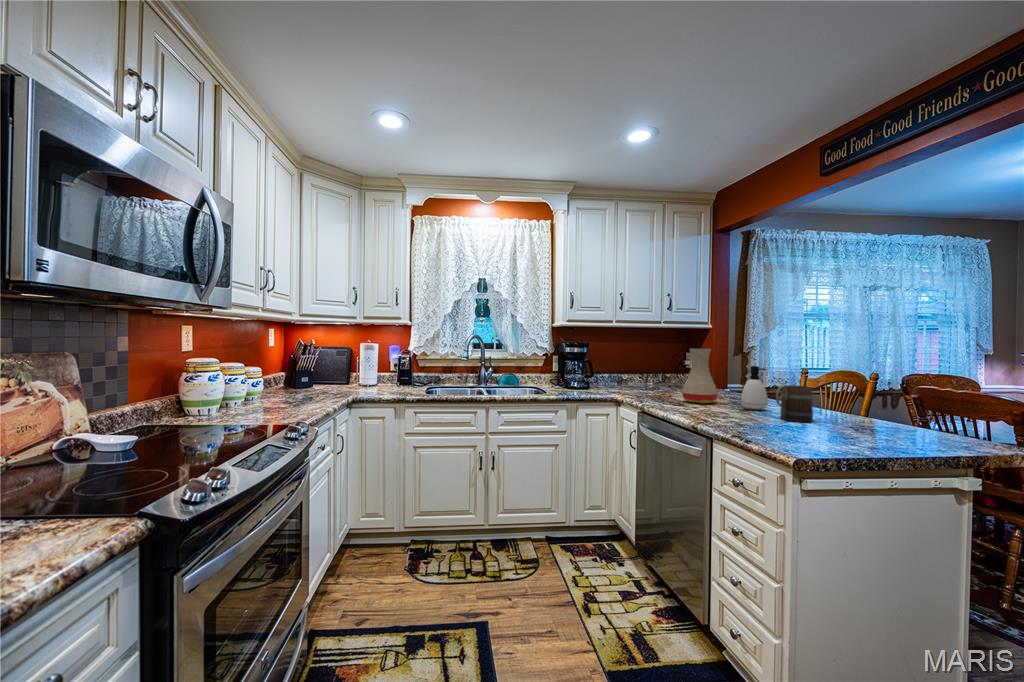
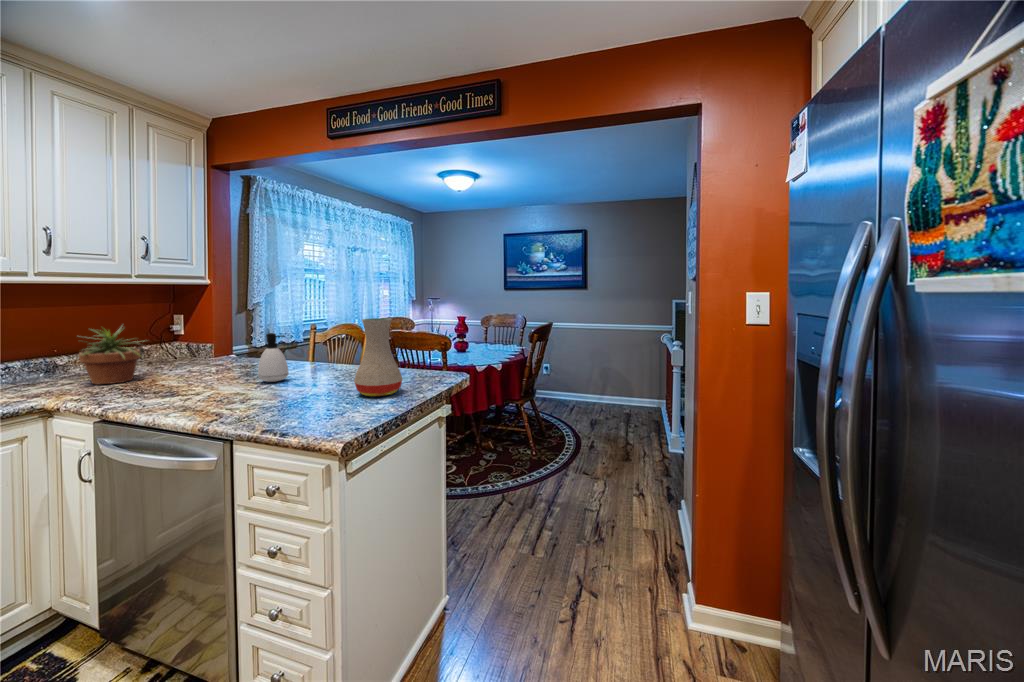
vase: present [682,349,718,404] -> present [354,318,402,396]
potted plant: none [628,355,671,395] -> present [74,327,141,385]
mug: present [776,385,813,422] -> none [301,351,337,390]

